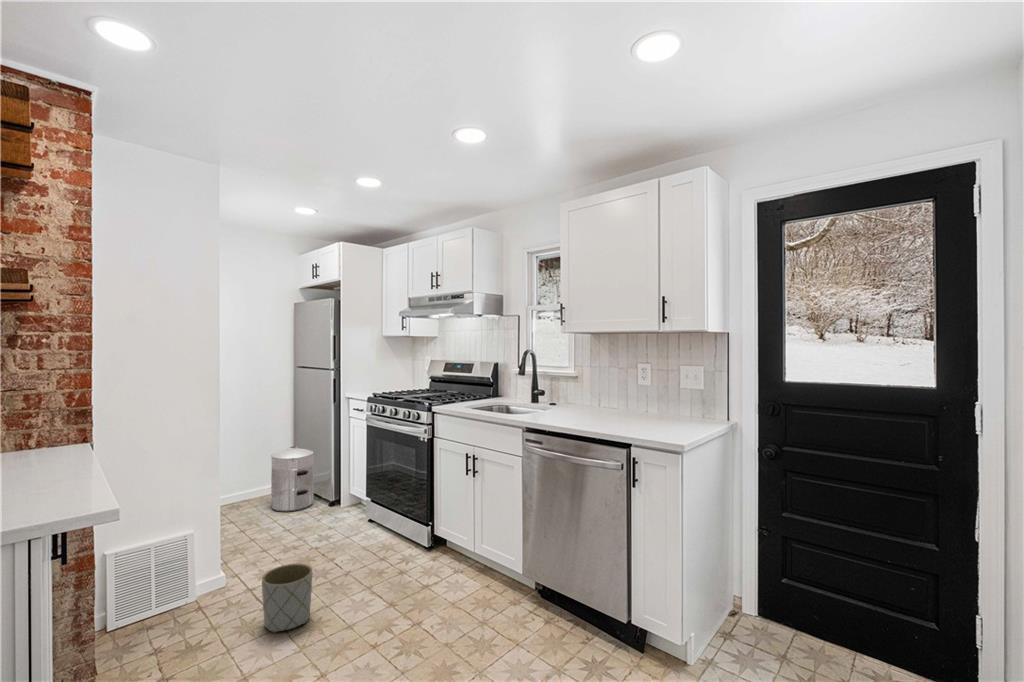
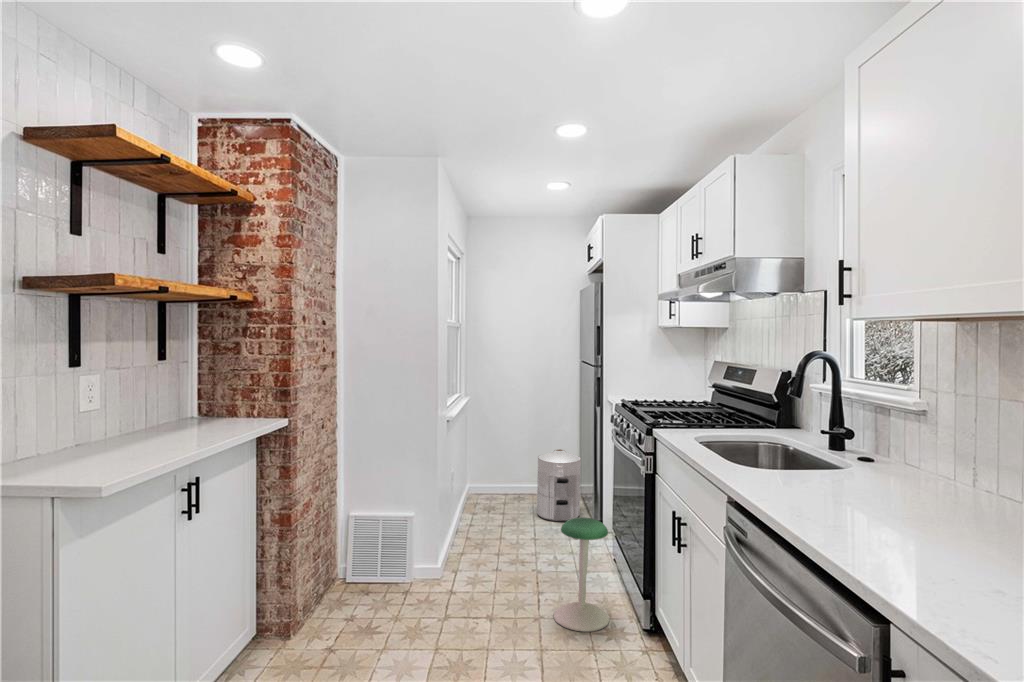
stool: none [367,485,412,575] -> present [554,517,609,632]
planter: present [262,564,313,633] -> none [414,575,463,646]

